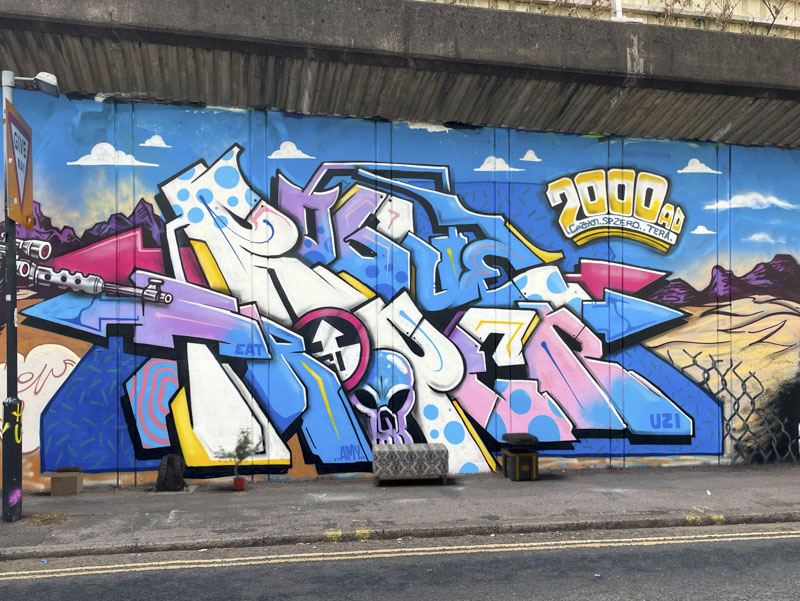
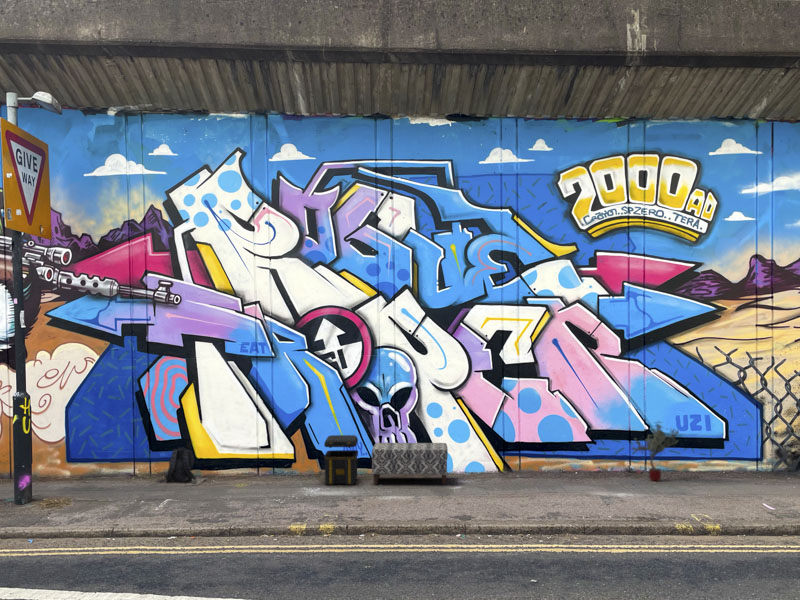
potted tree: present [215,428,264,490] -> present [632,422,679,481]
toolbox: present [501,433,539,481] -> present [324,435,358,485]
cardboard box: present [39,467,83,496] -> none [63,457,104,484]

